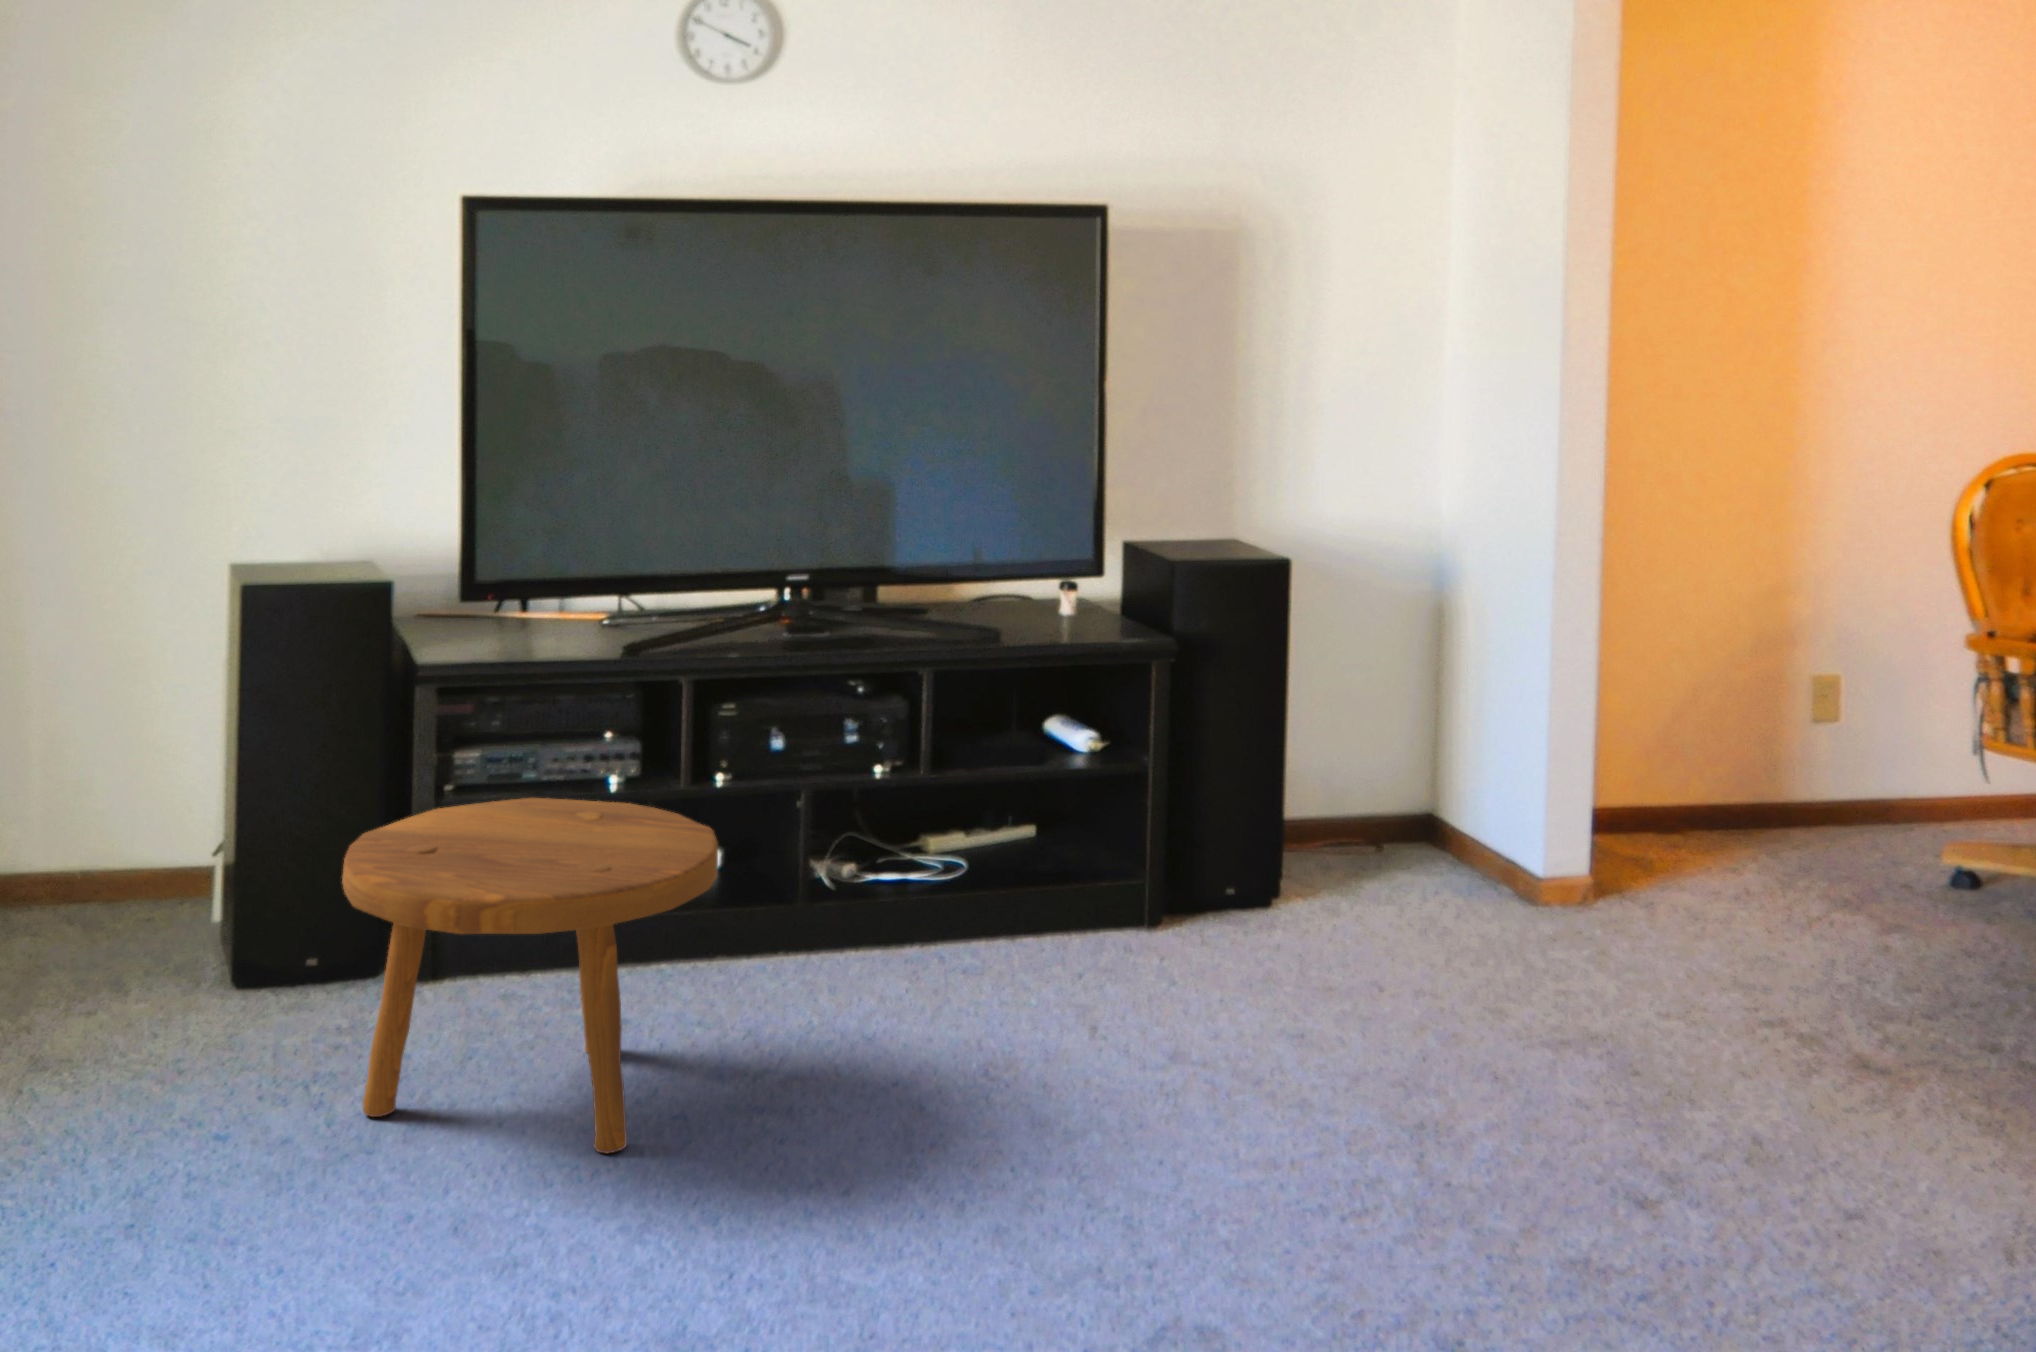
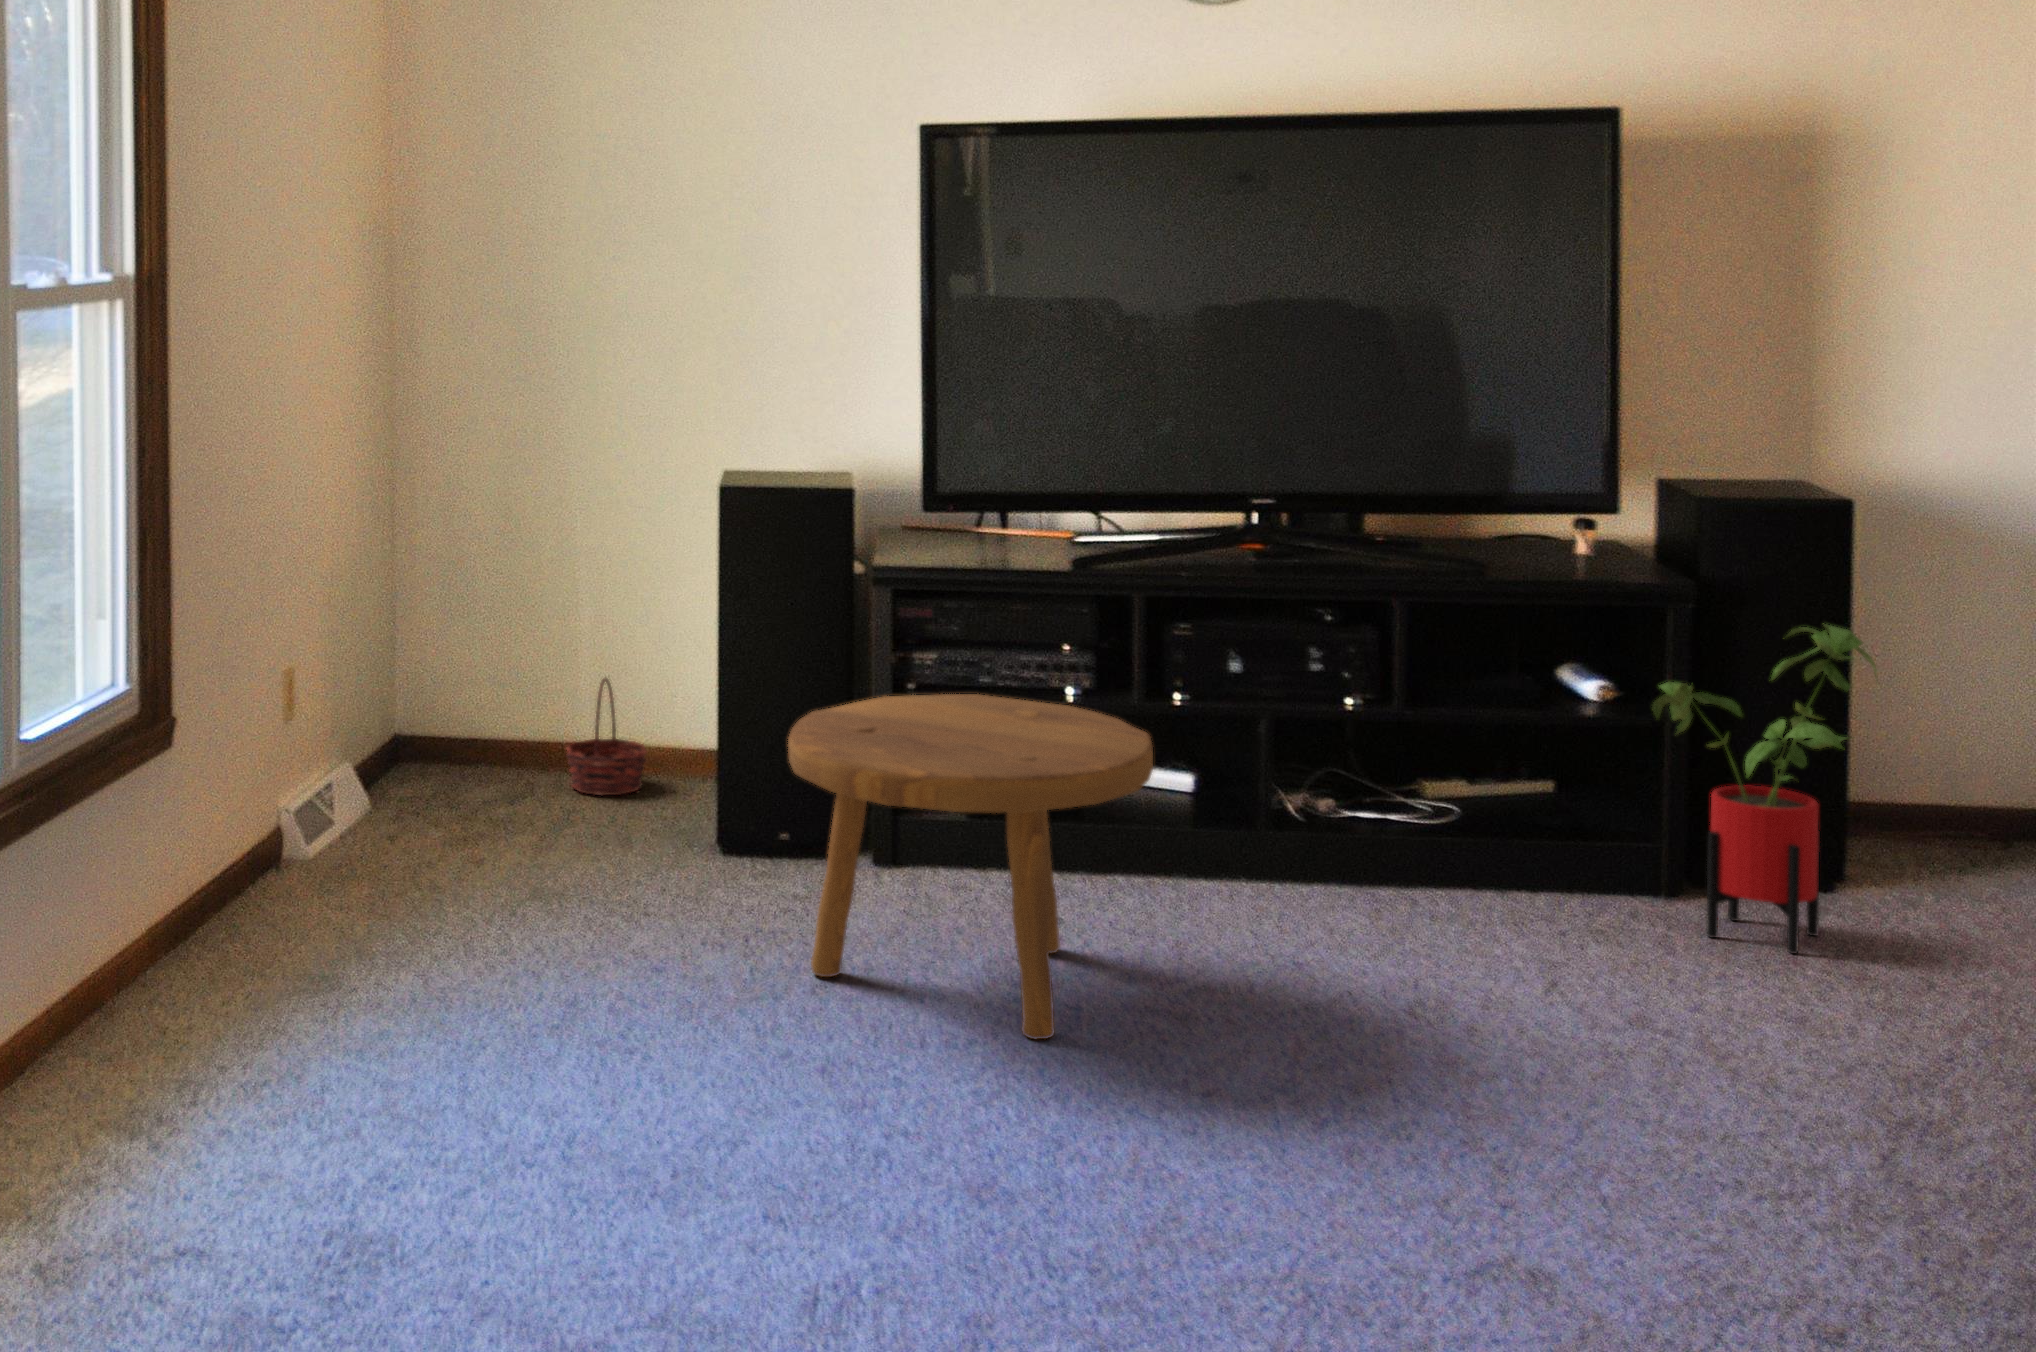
house plant: none [1130,675,1302,966] -> present [1652,624,1877,954]
basket: none [36,796,137,931] -> present [566,678,647,795]

